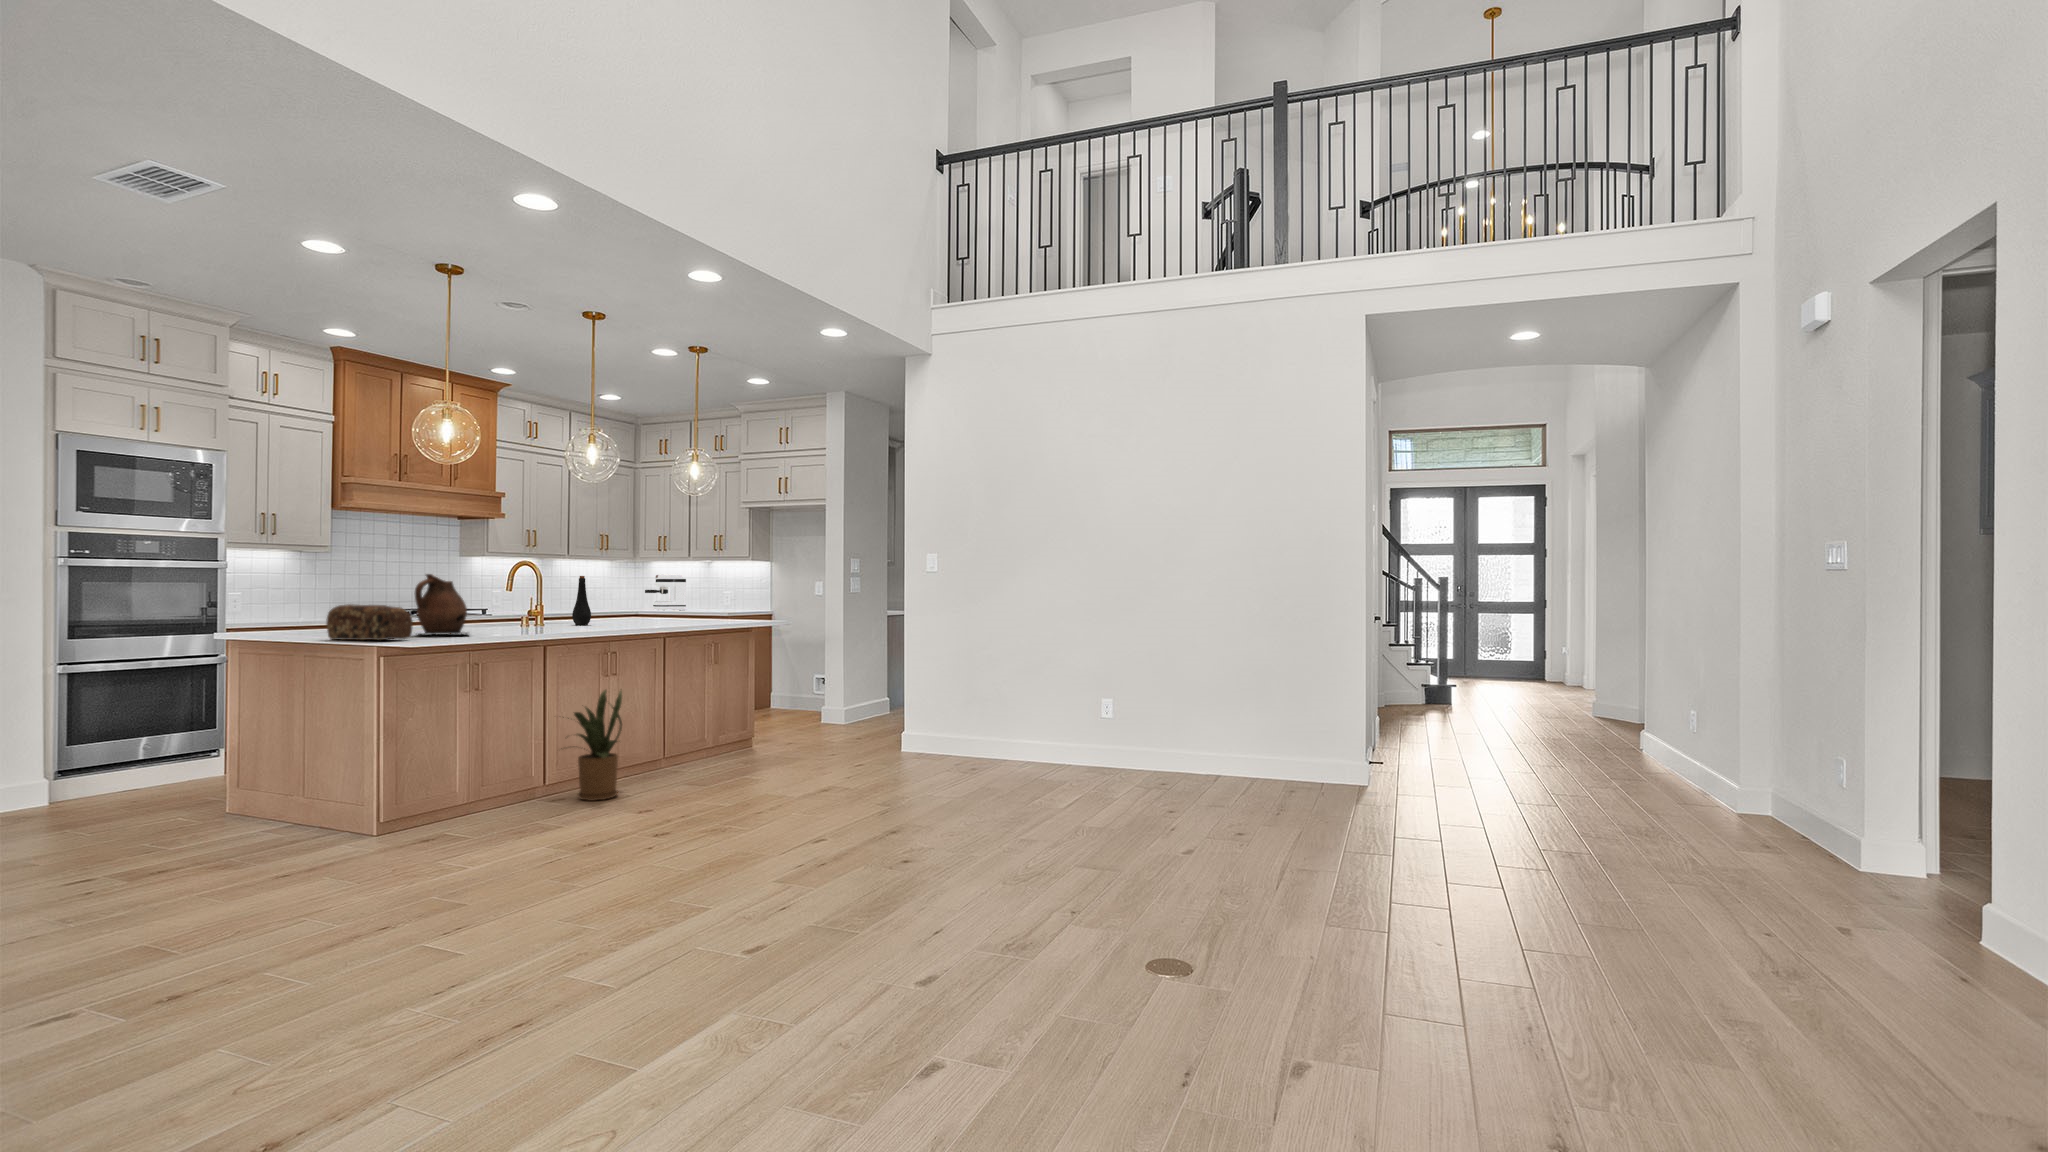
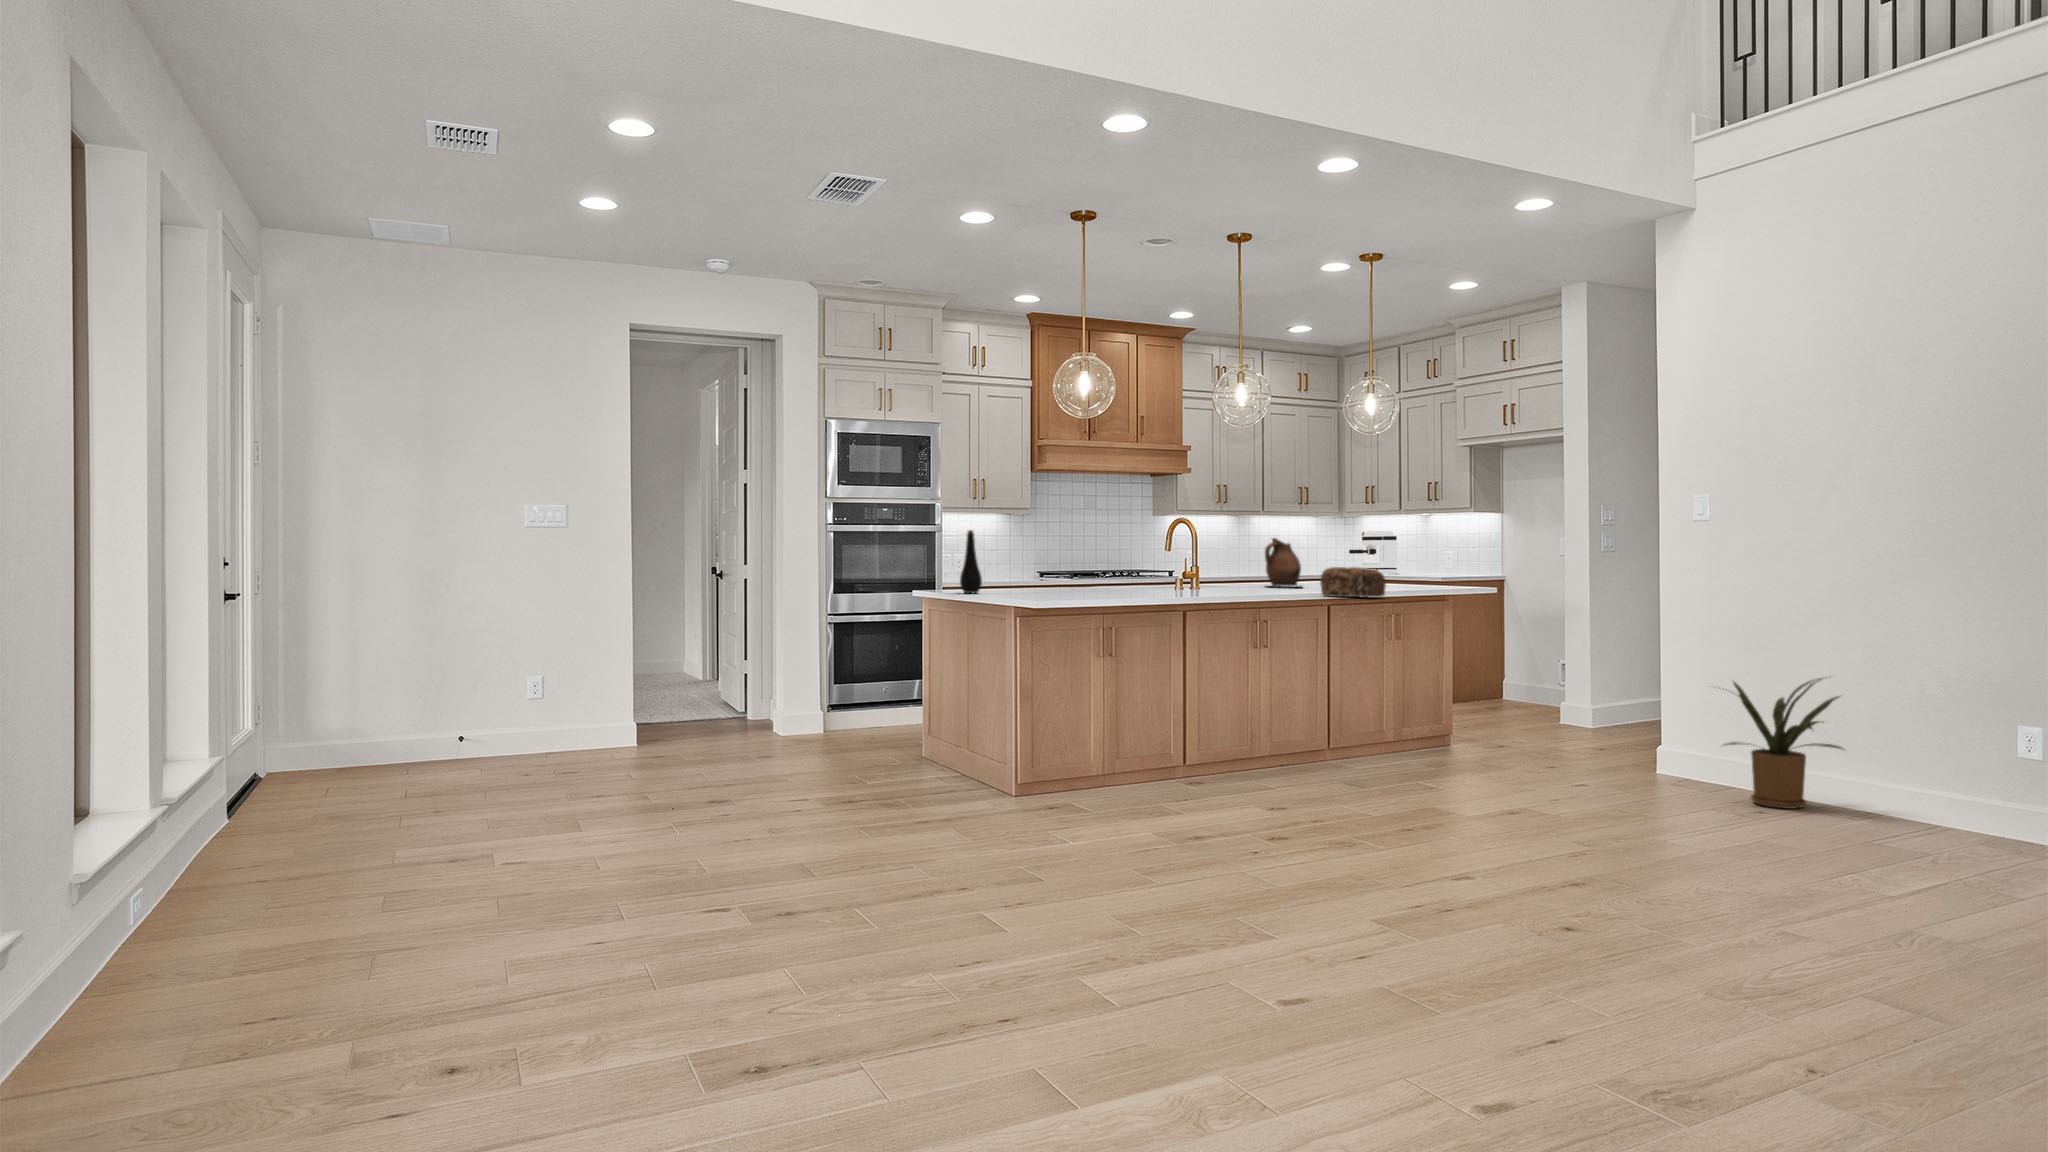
ceramic pitcher: present [415,574,467,635] -> present [1265,538,1301,586]
bottle: present [572,576,591,625] -> present [960,530,982,593]
bread loaf: present [326,604,413,640] -> present [1320,567,1386,597]
house plant: present [568,690,622,801] -> present [1718,678,1843,809]

